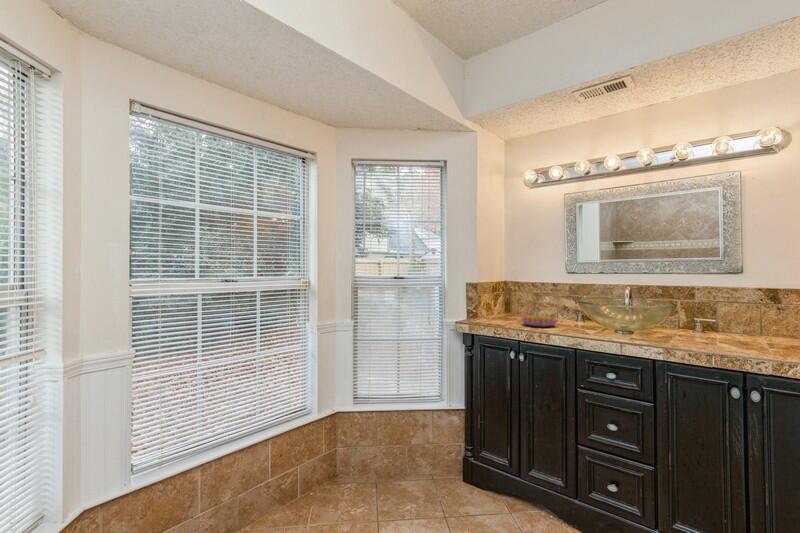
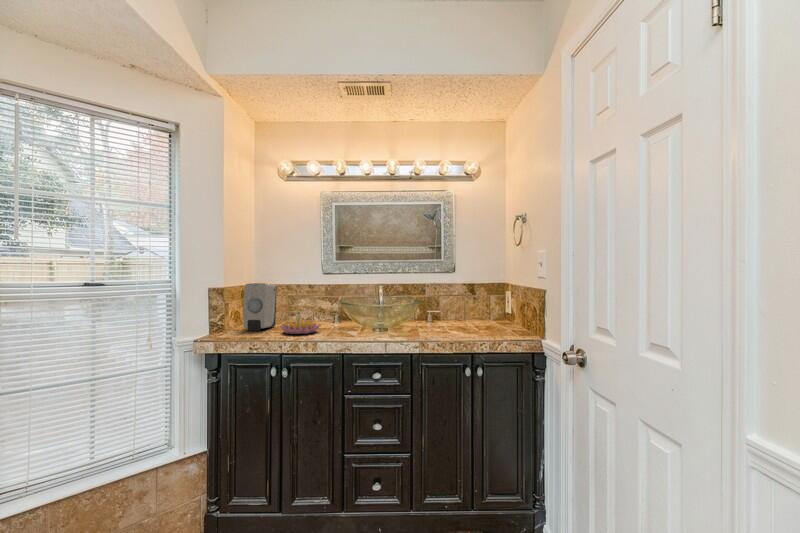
soap dispenser: none [493,280,522,320] -> present [243,283,276,331]

